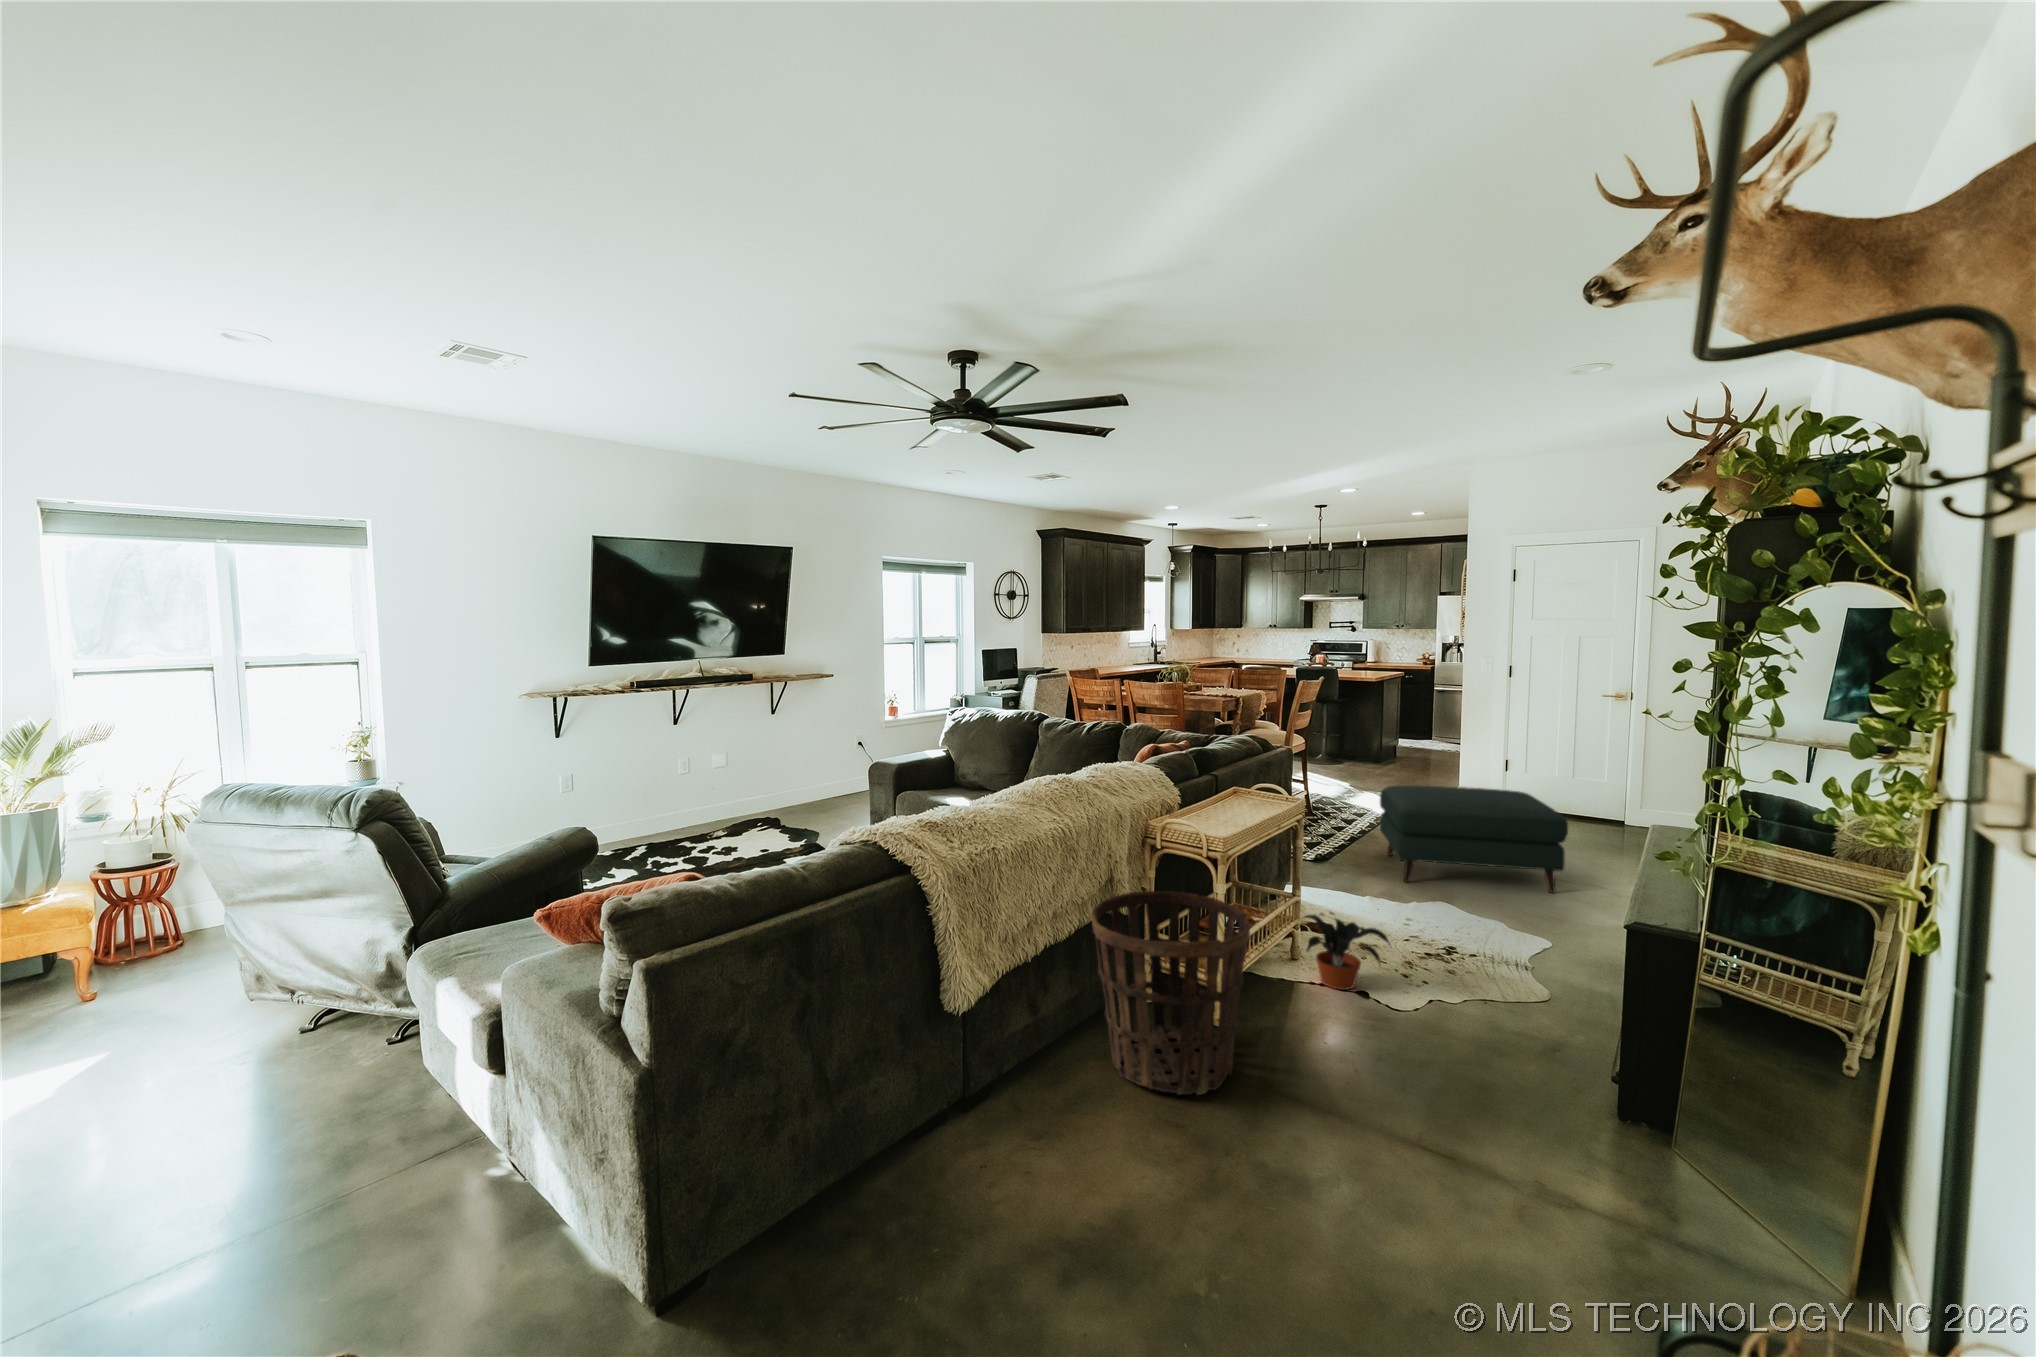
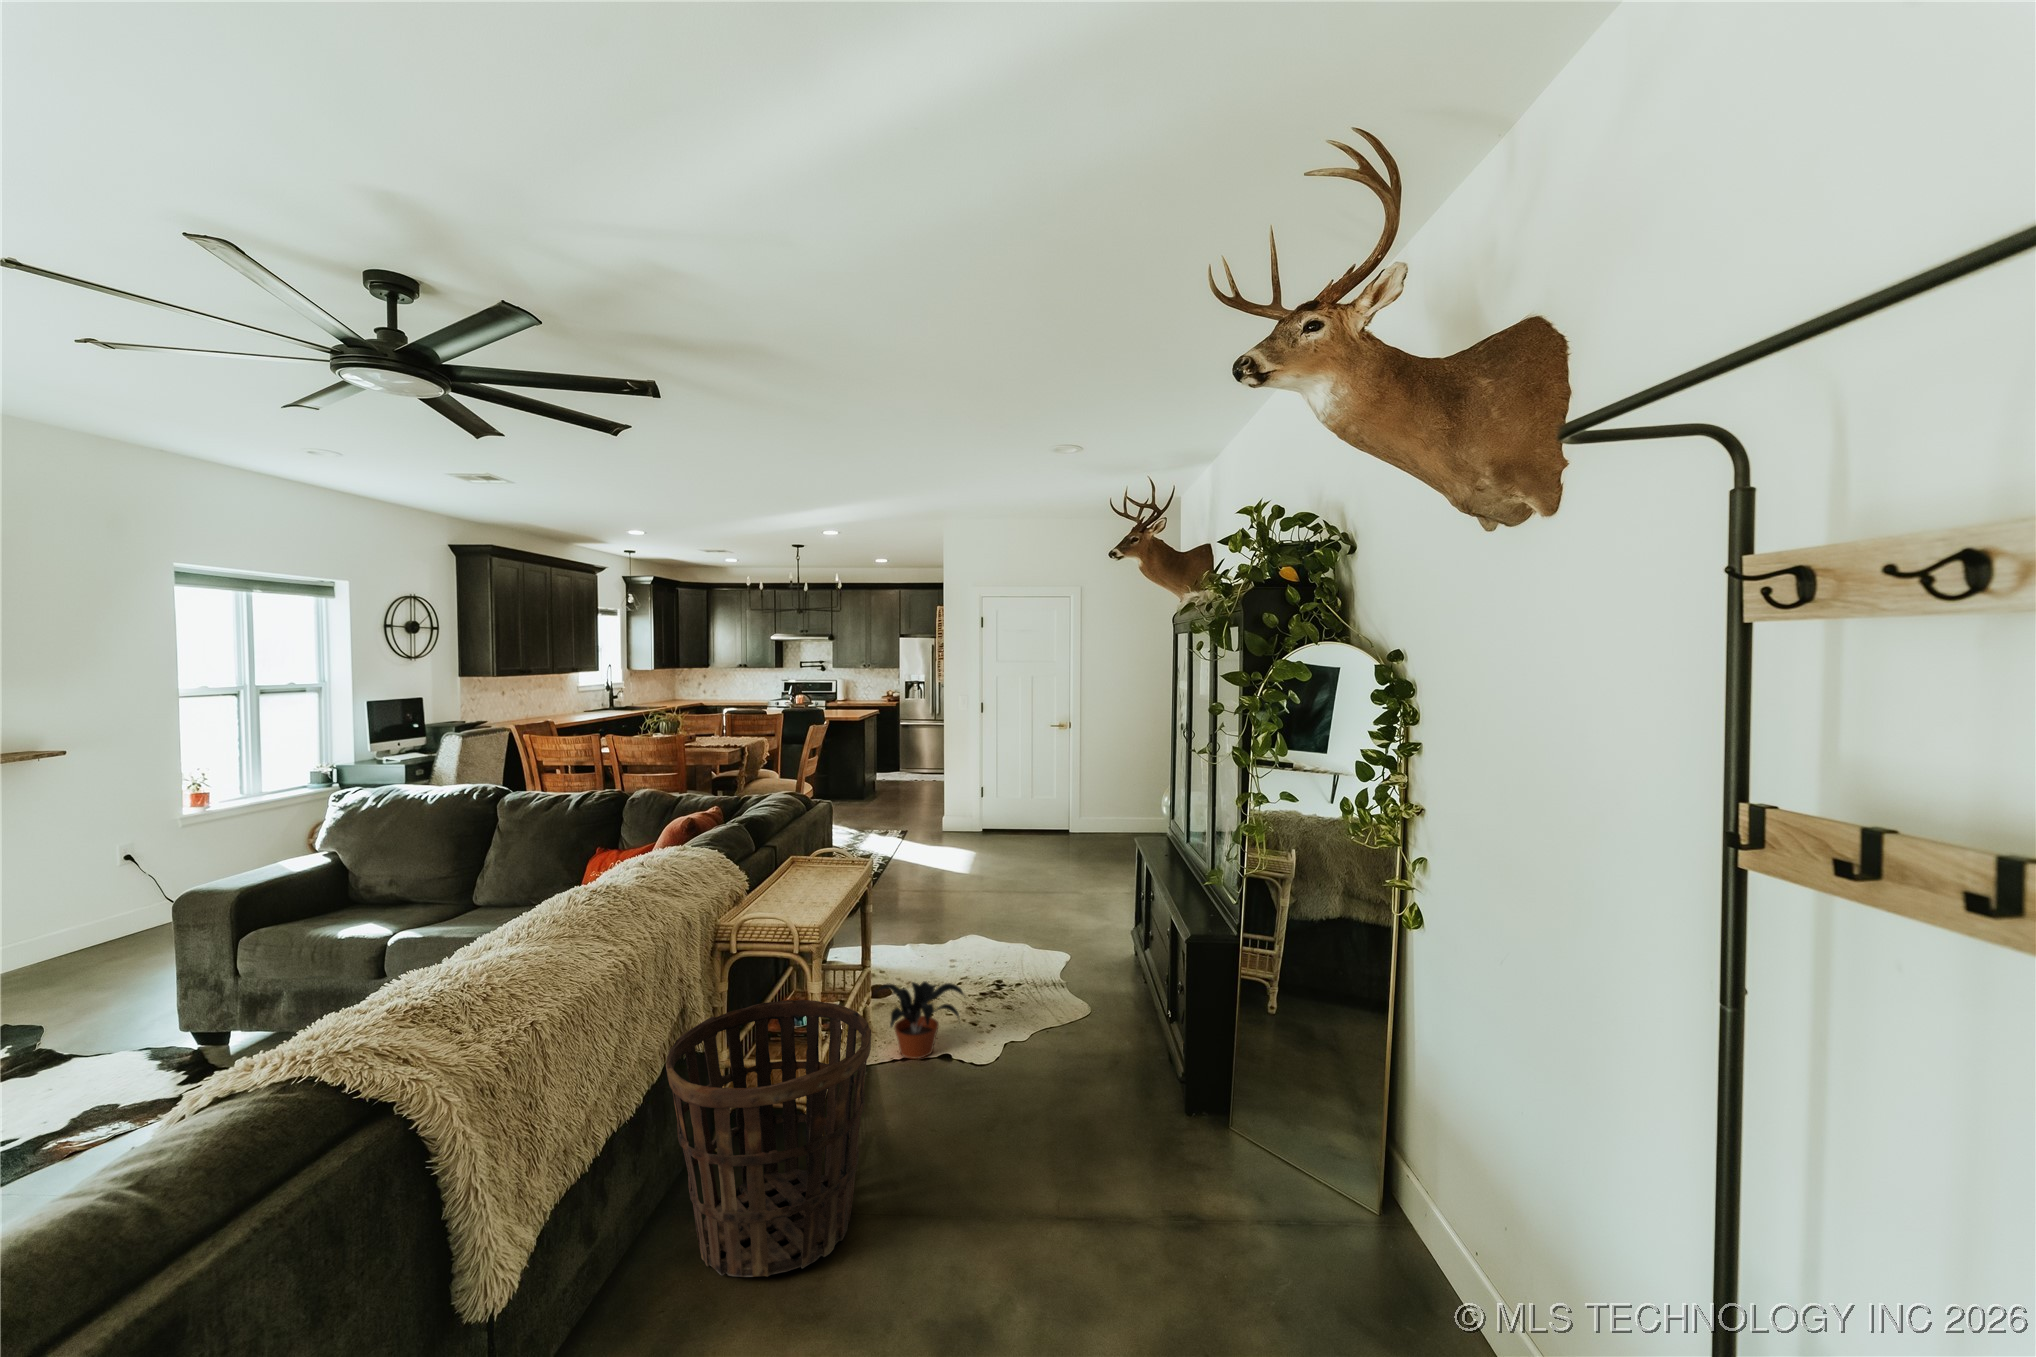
ottoman: present [1380,785,1568,893] -> none [900,818,1058,921]

